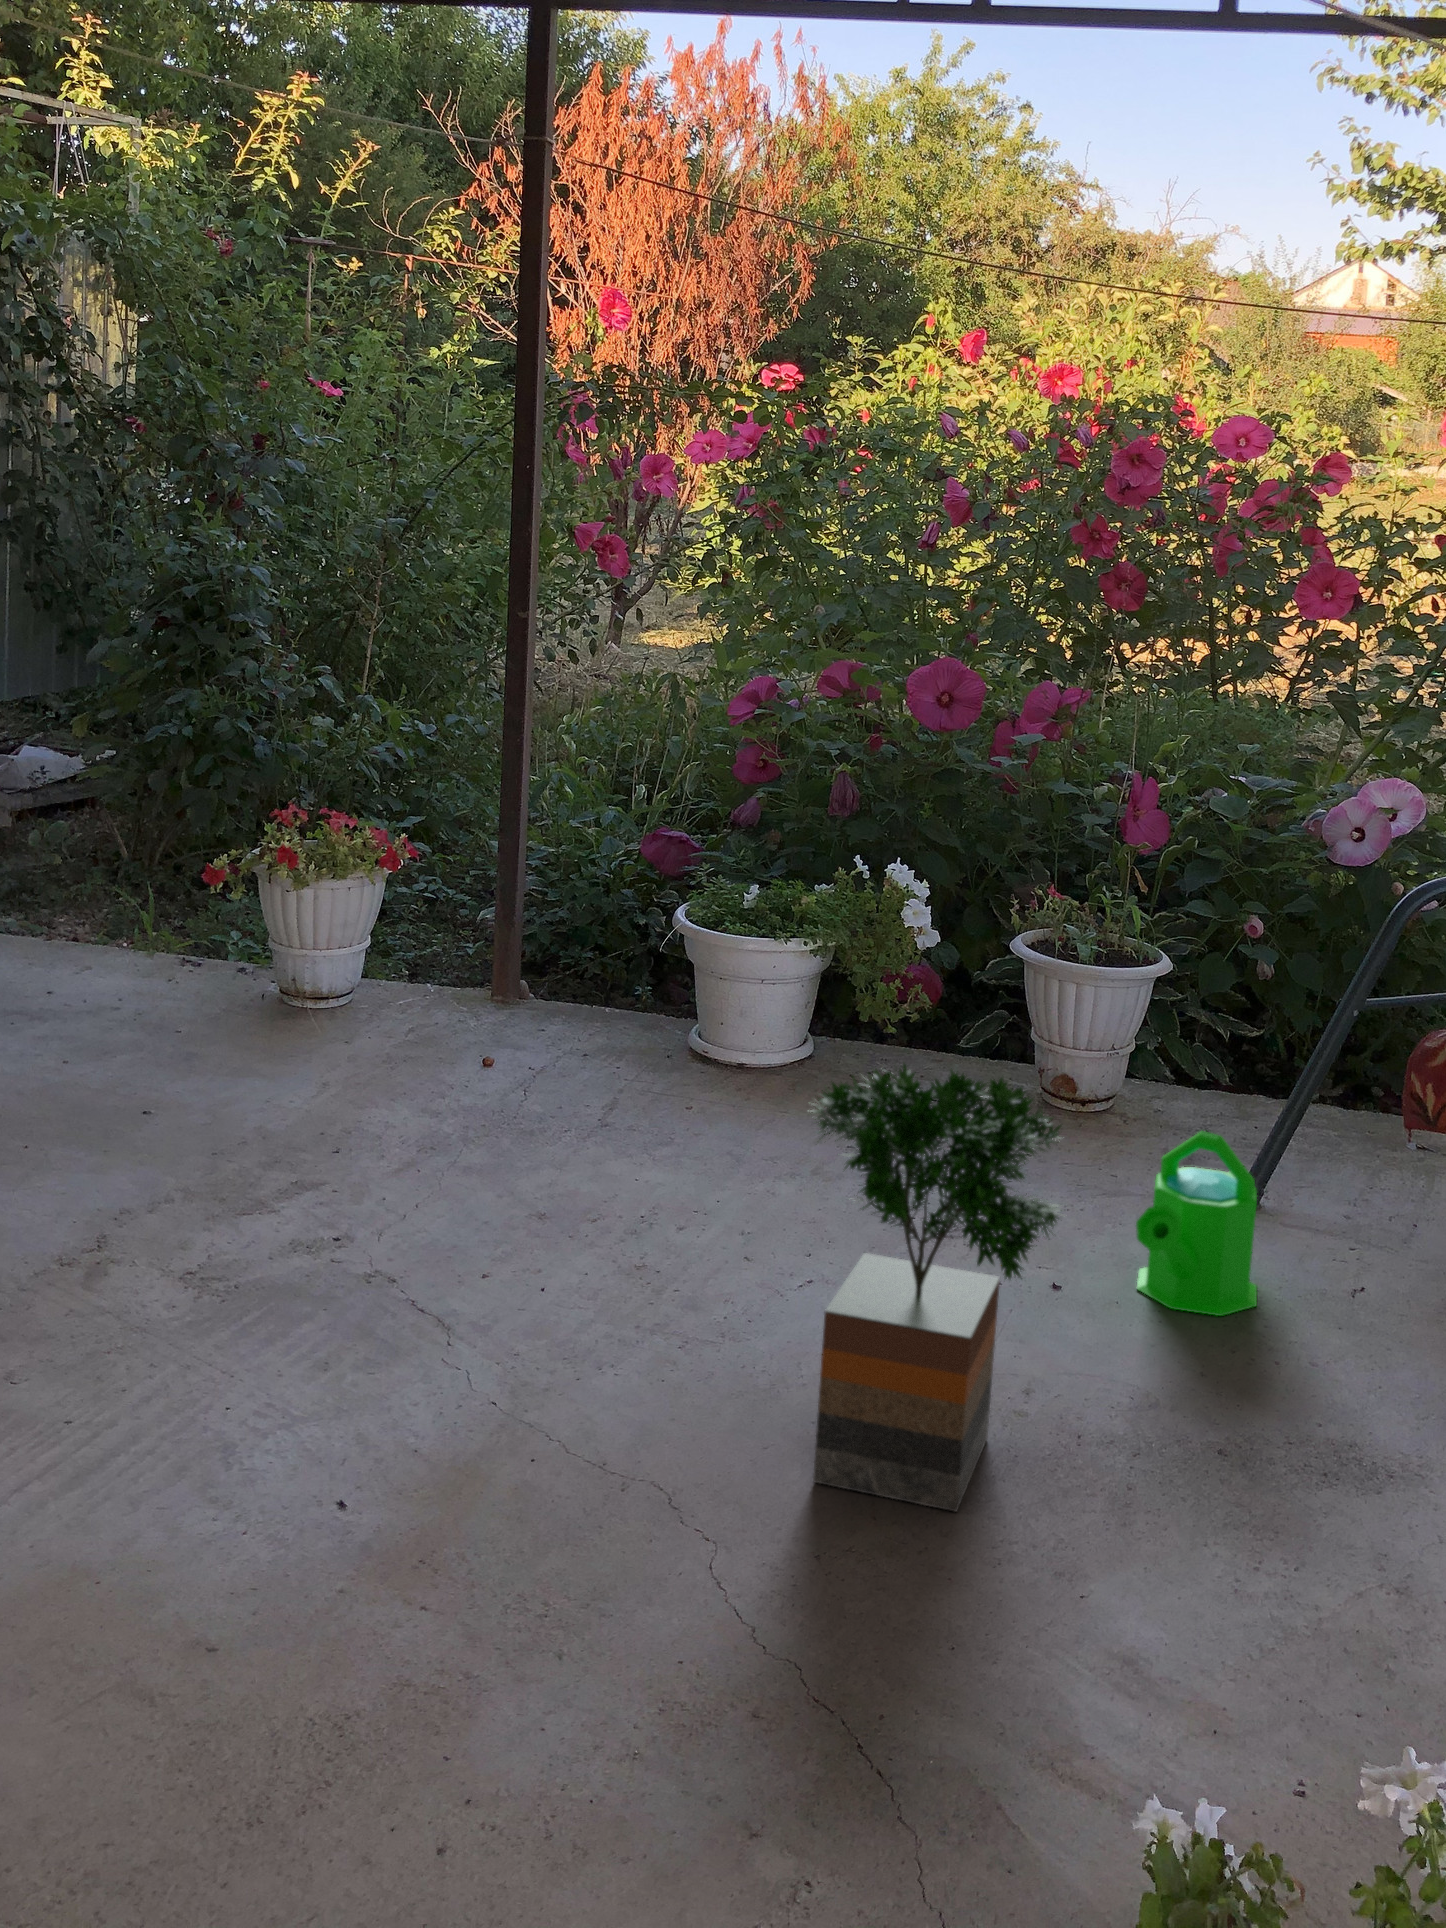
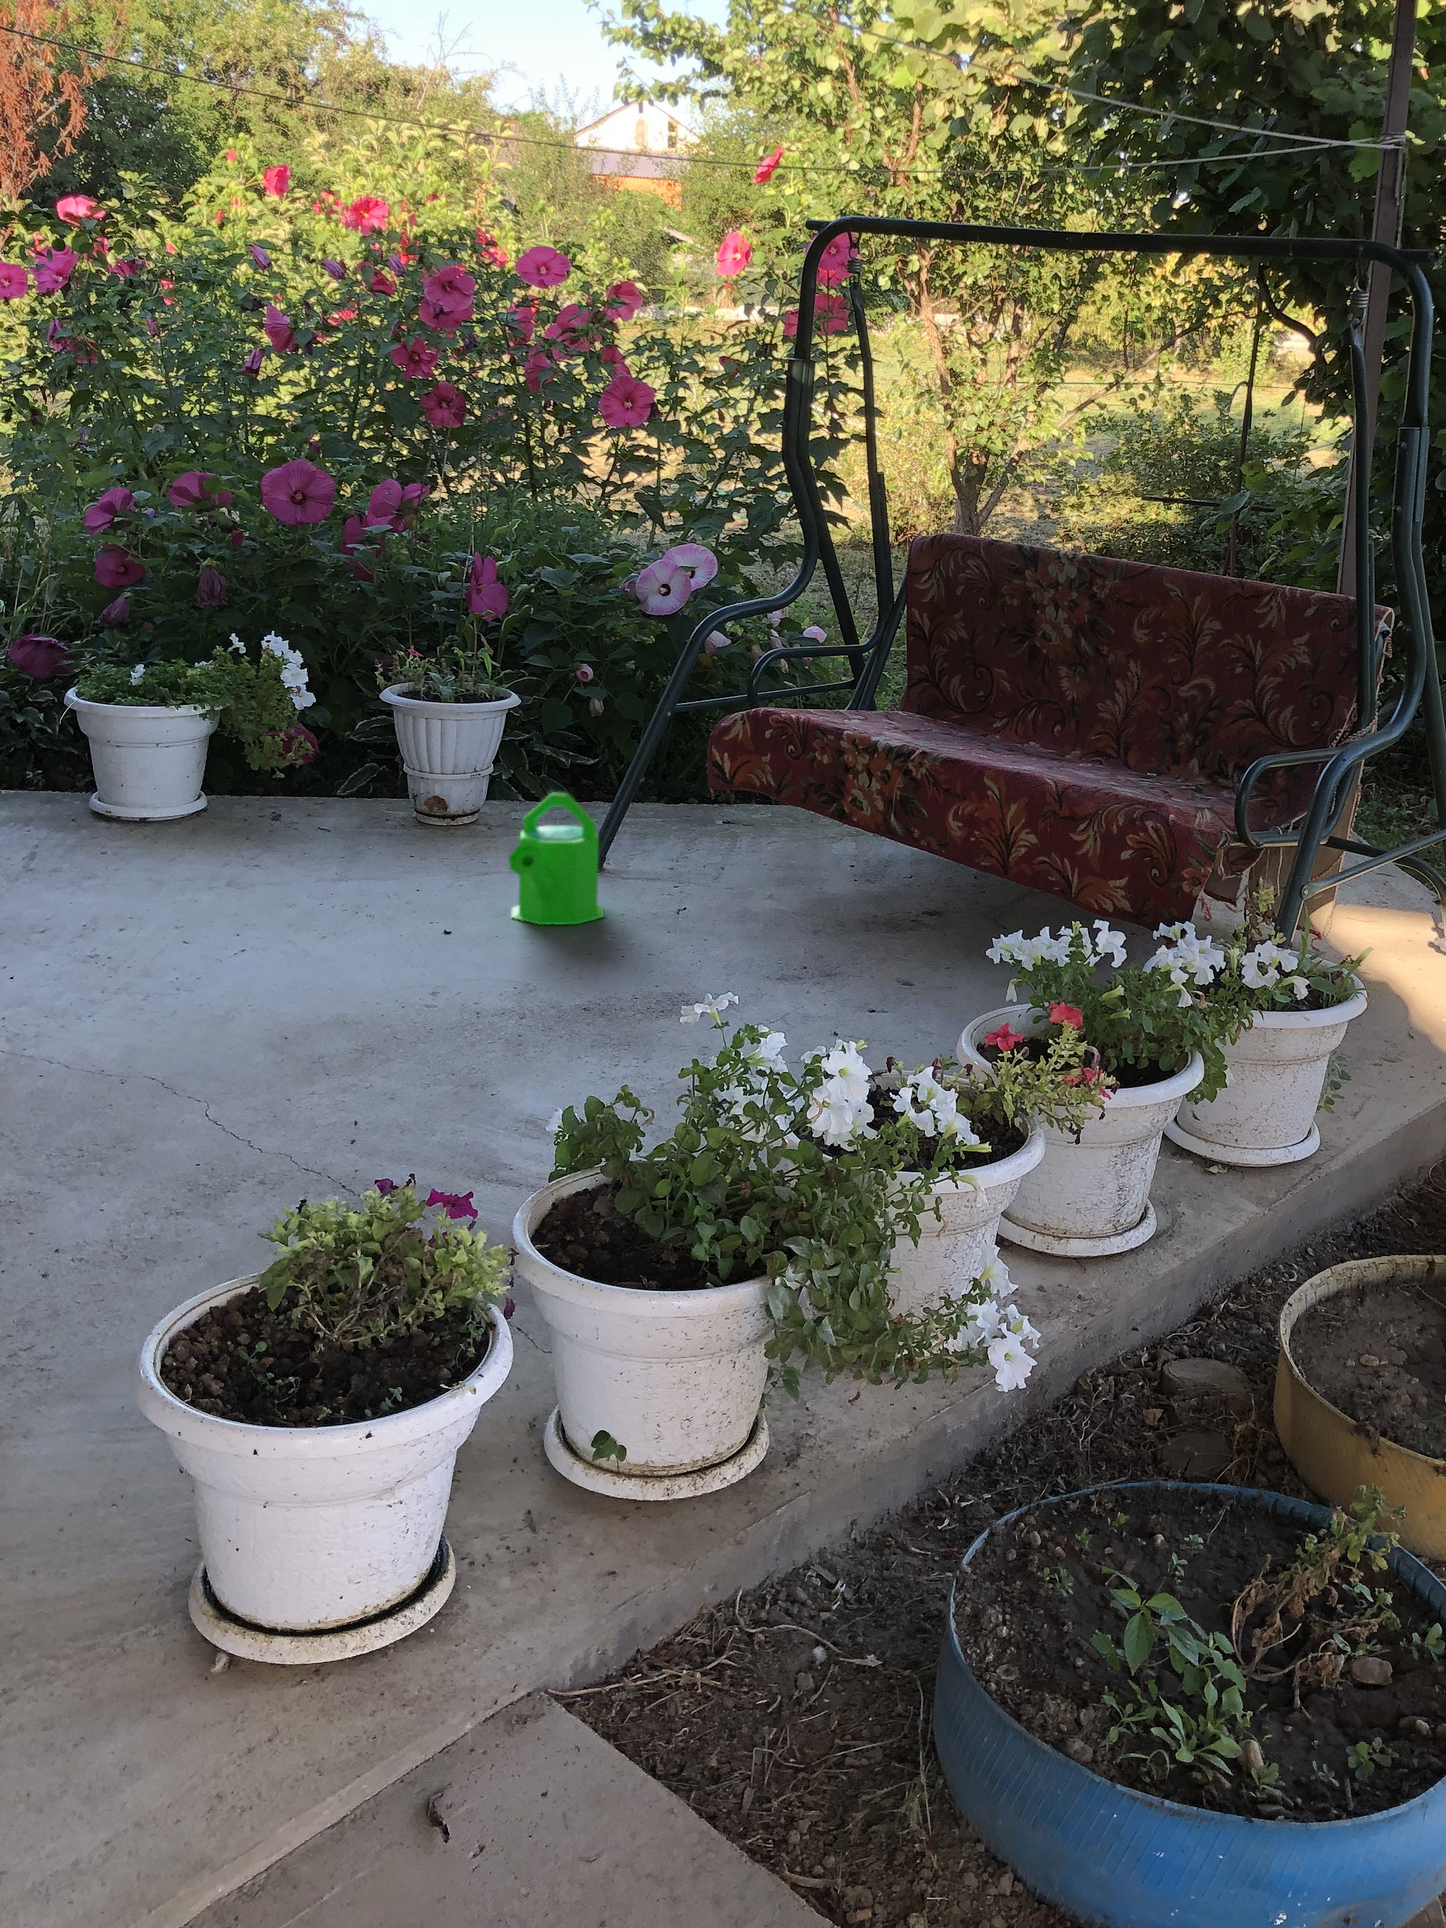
potted tree: present [809,1064,1063,1512] -> none [254,722,463,1031]

